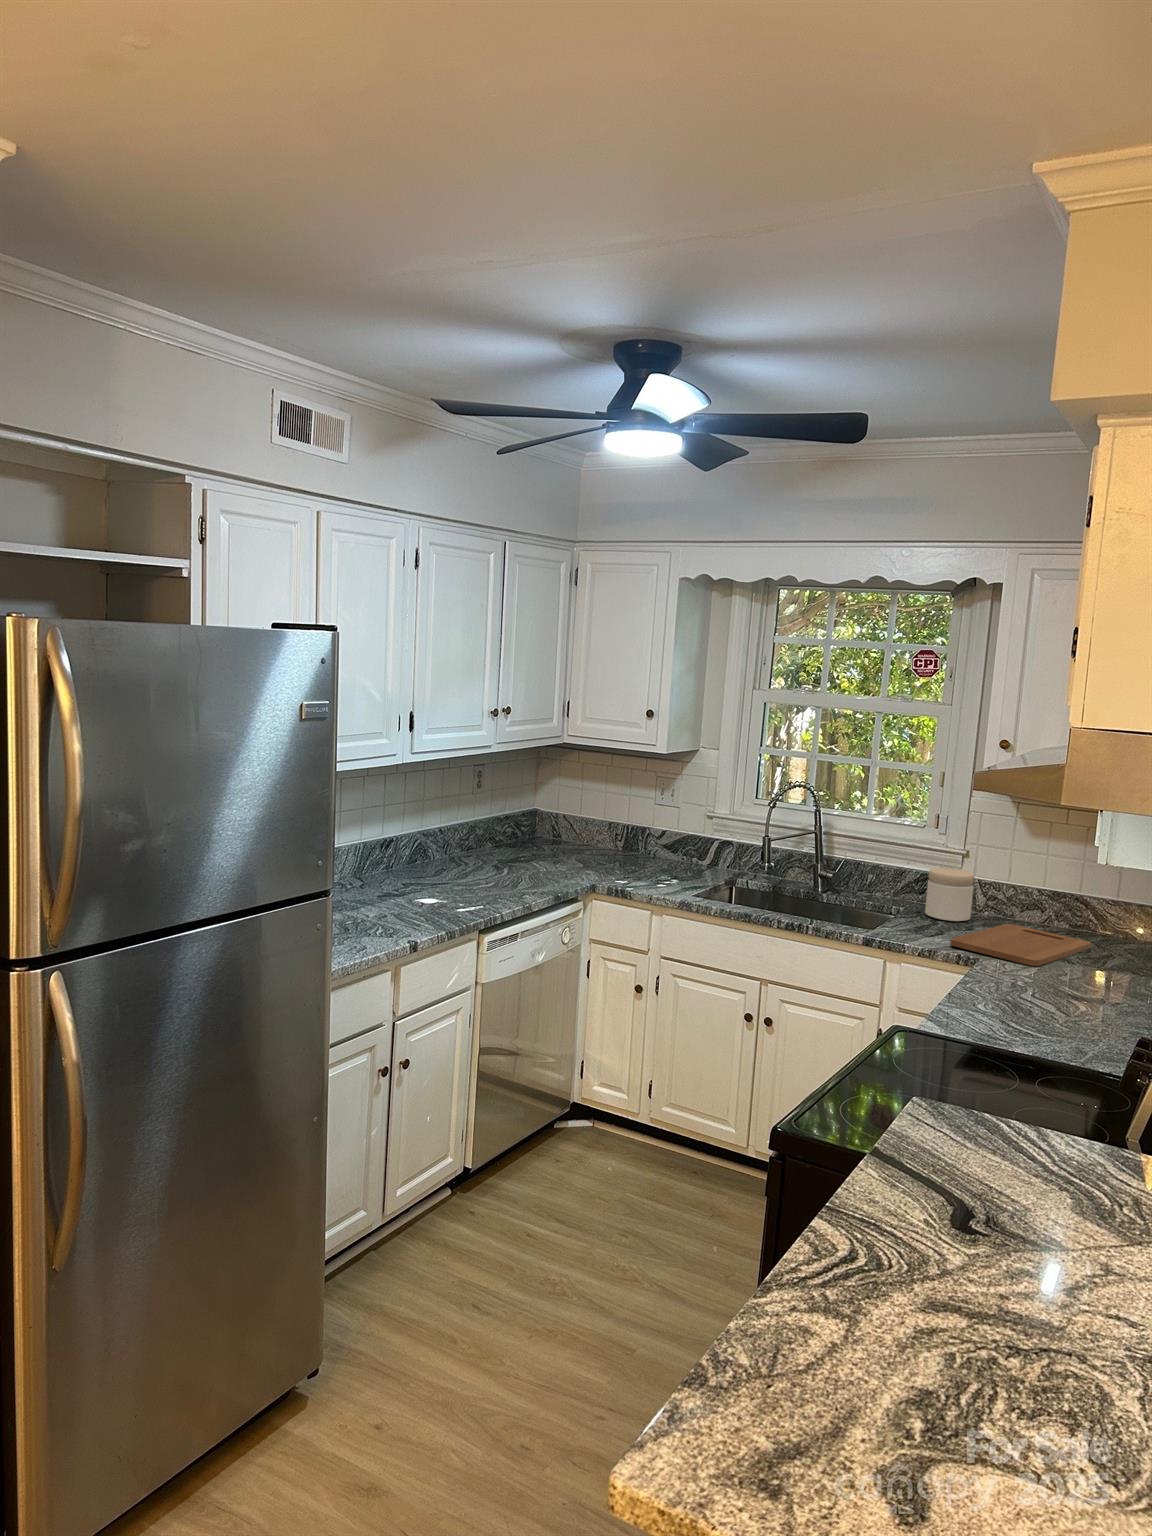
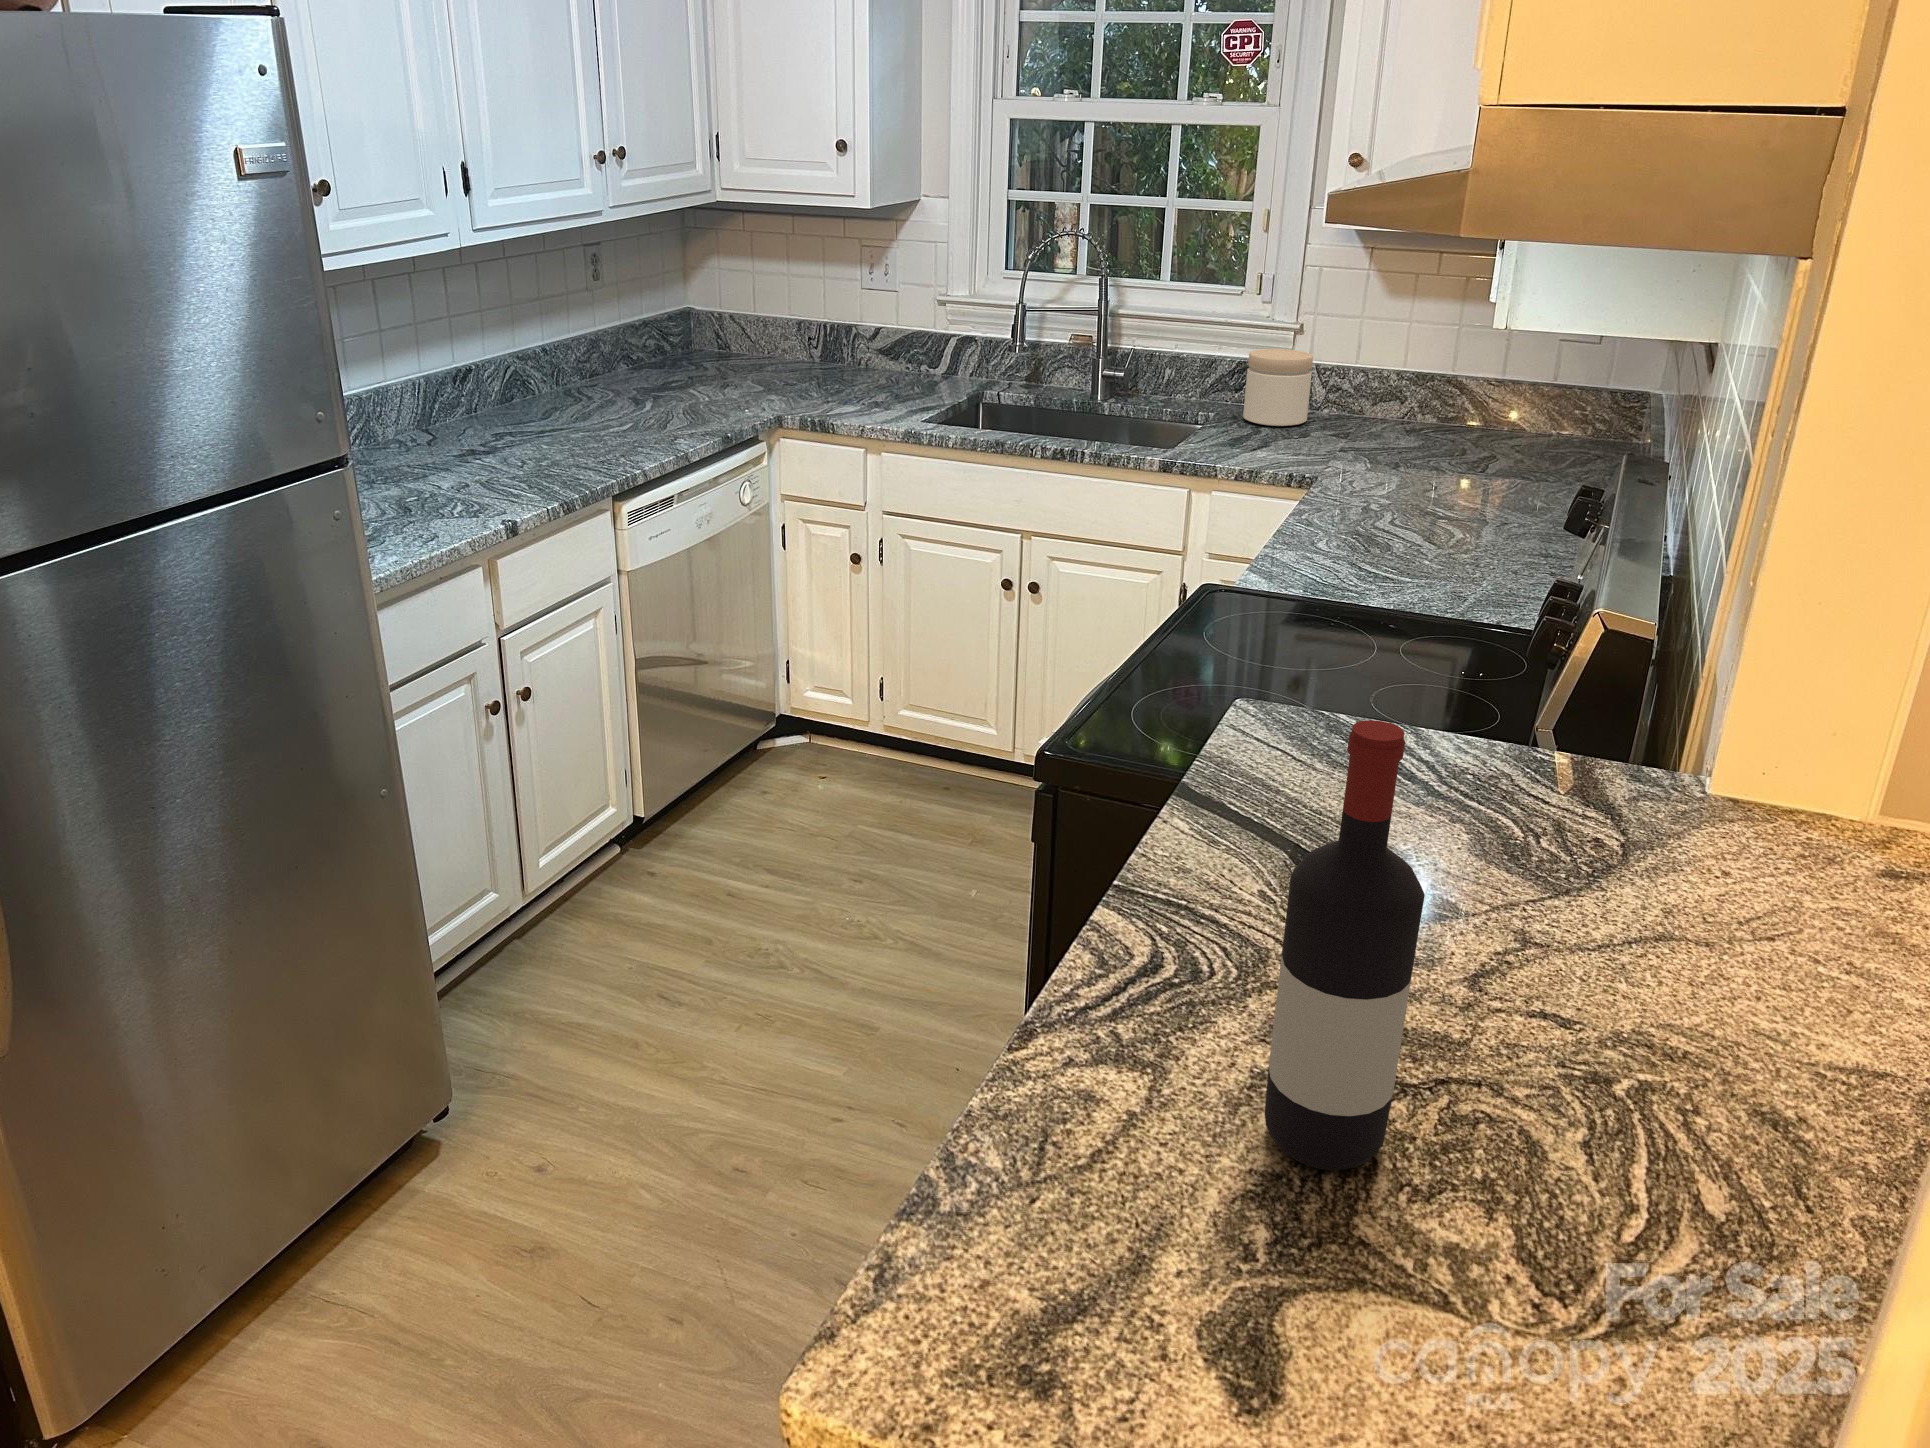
cutting board: present [950,924,1091,966] -> none [1280,424,1475,483]
wine bottle: none [922,1086,1022,1394] -> present [1264,720,1425,1170]

